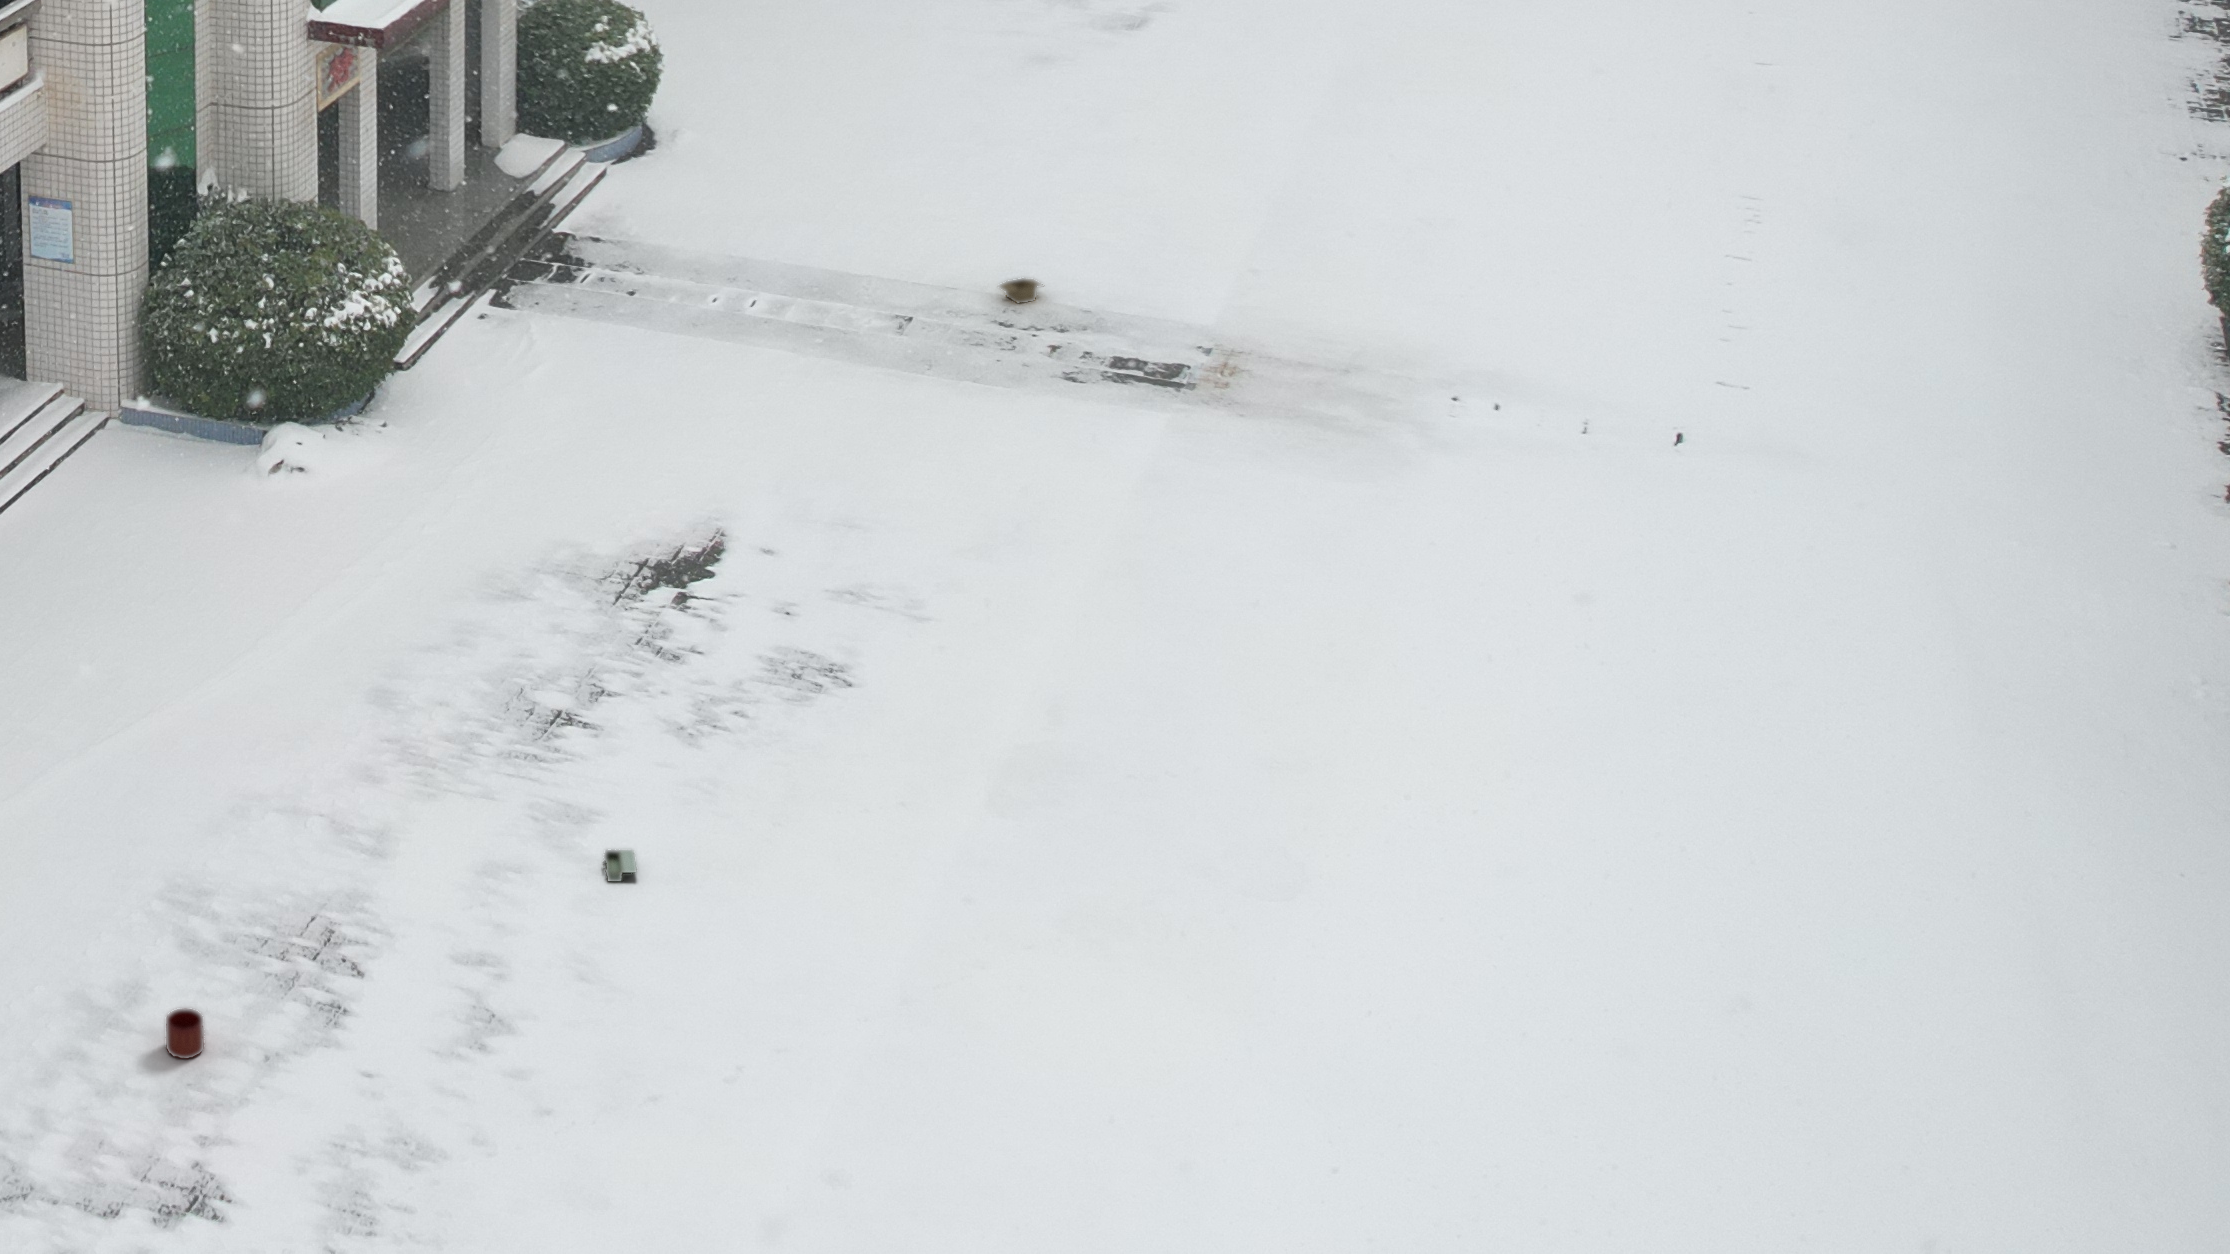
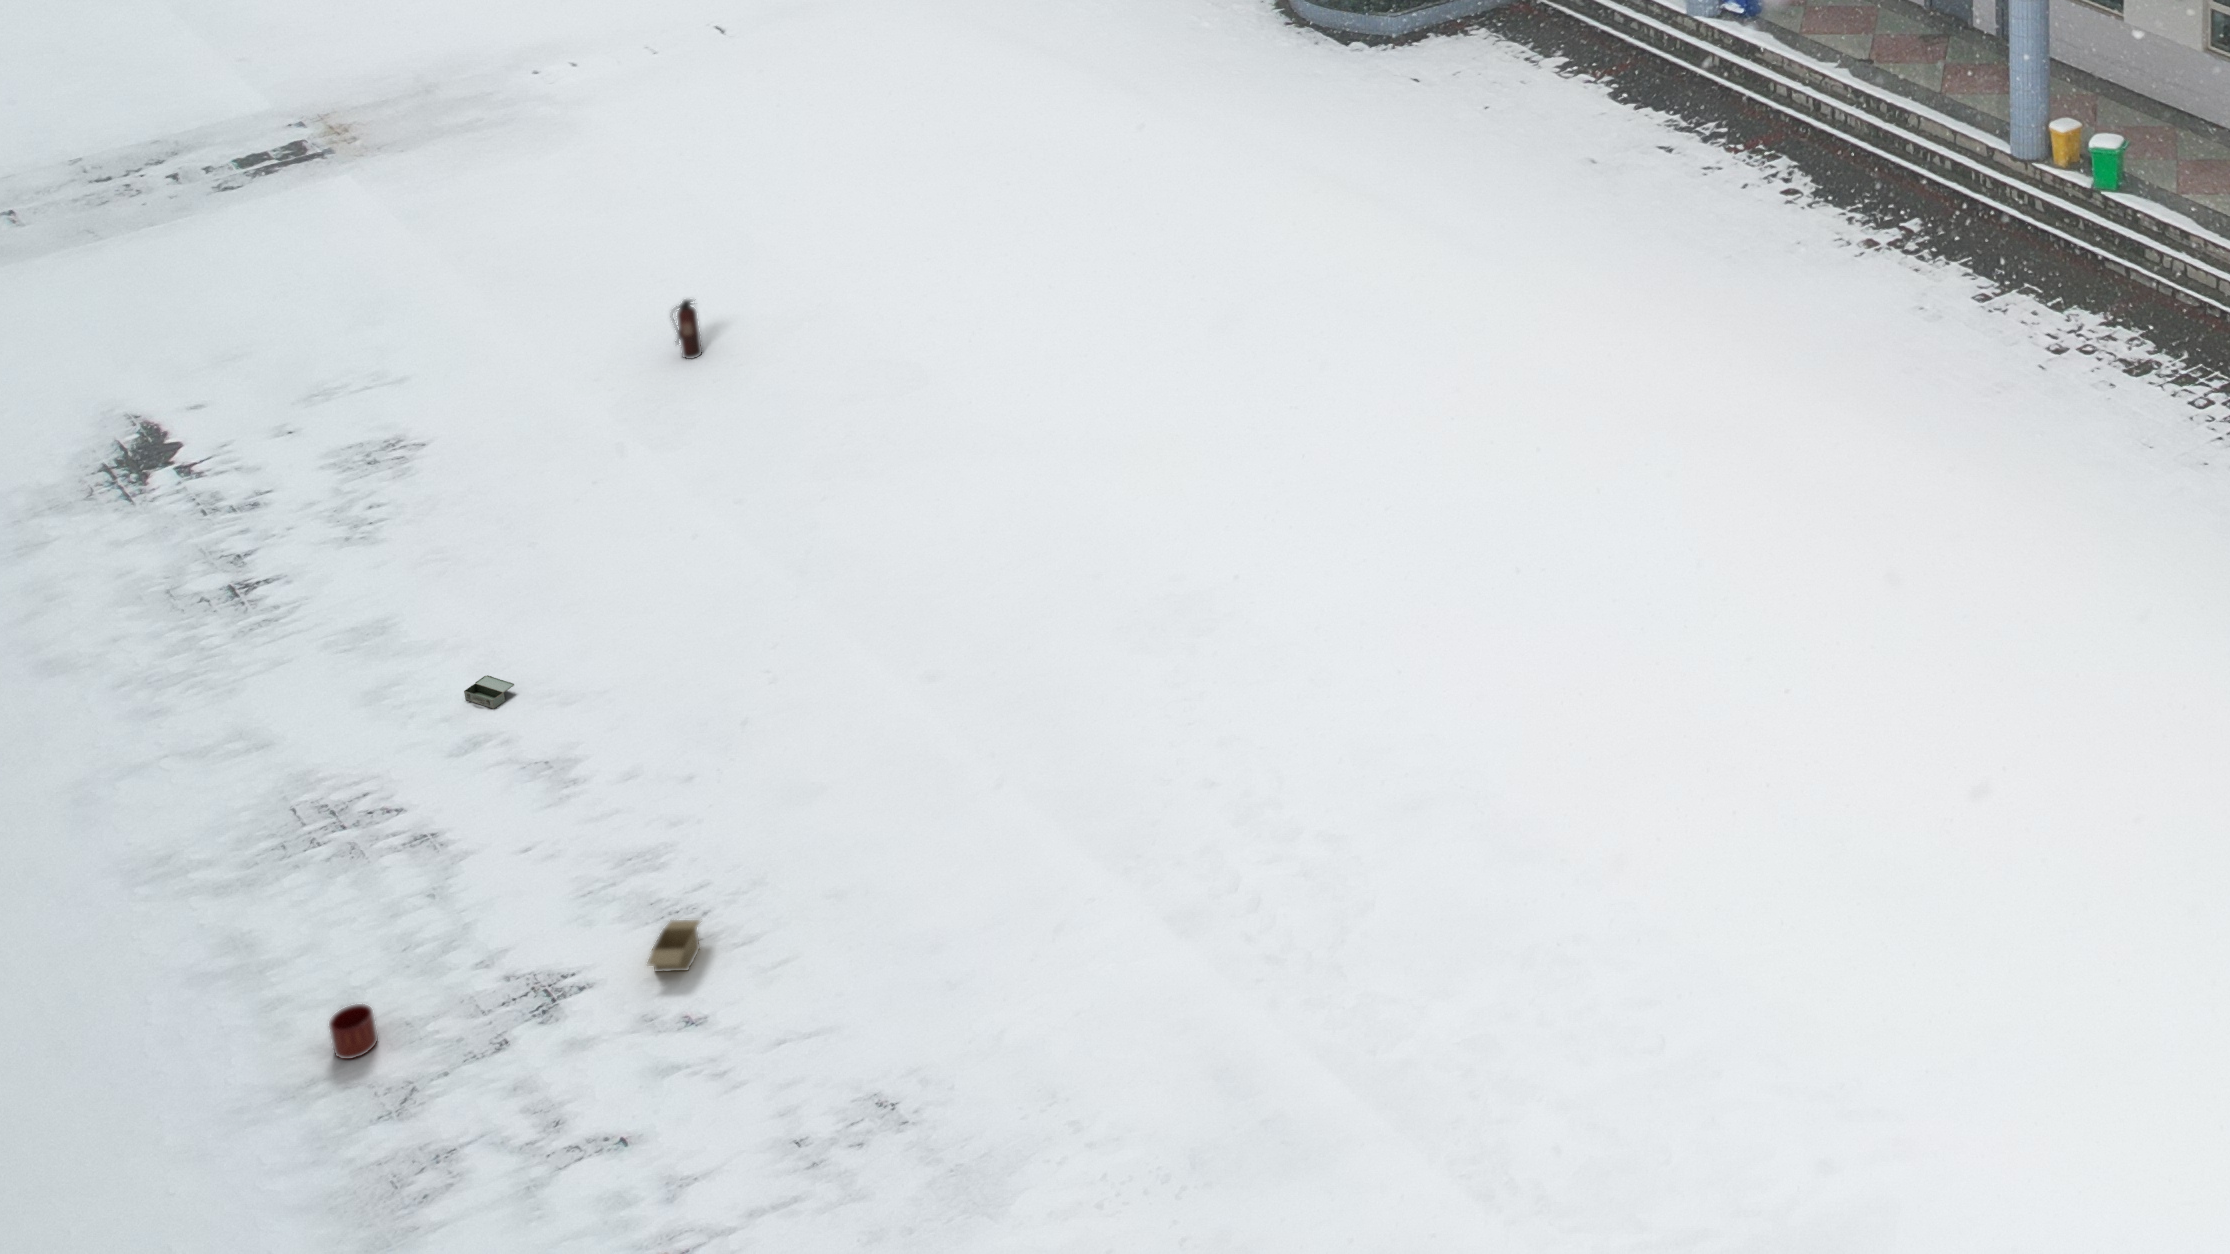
cardboard box: present [1000,278,1043,303] -> present [648,920,700,972]
fire extinguisher: none [1157,638,1184,708] -> present [674,300,702,359]

